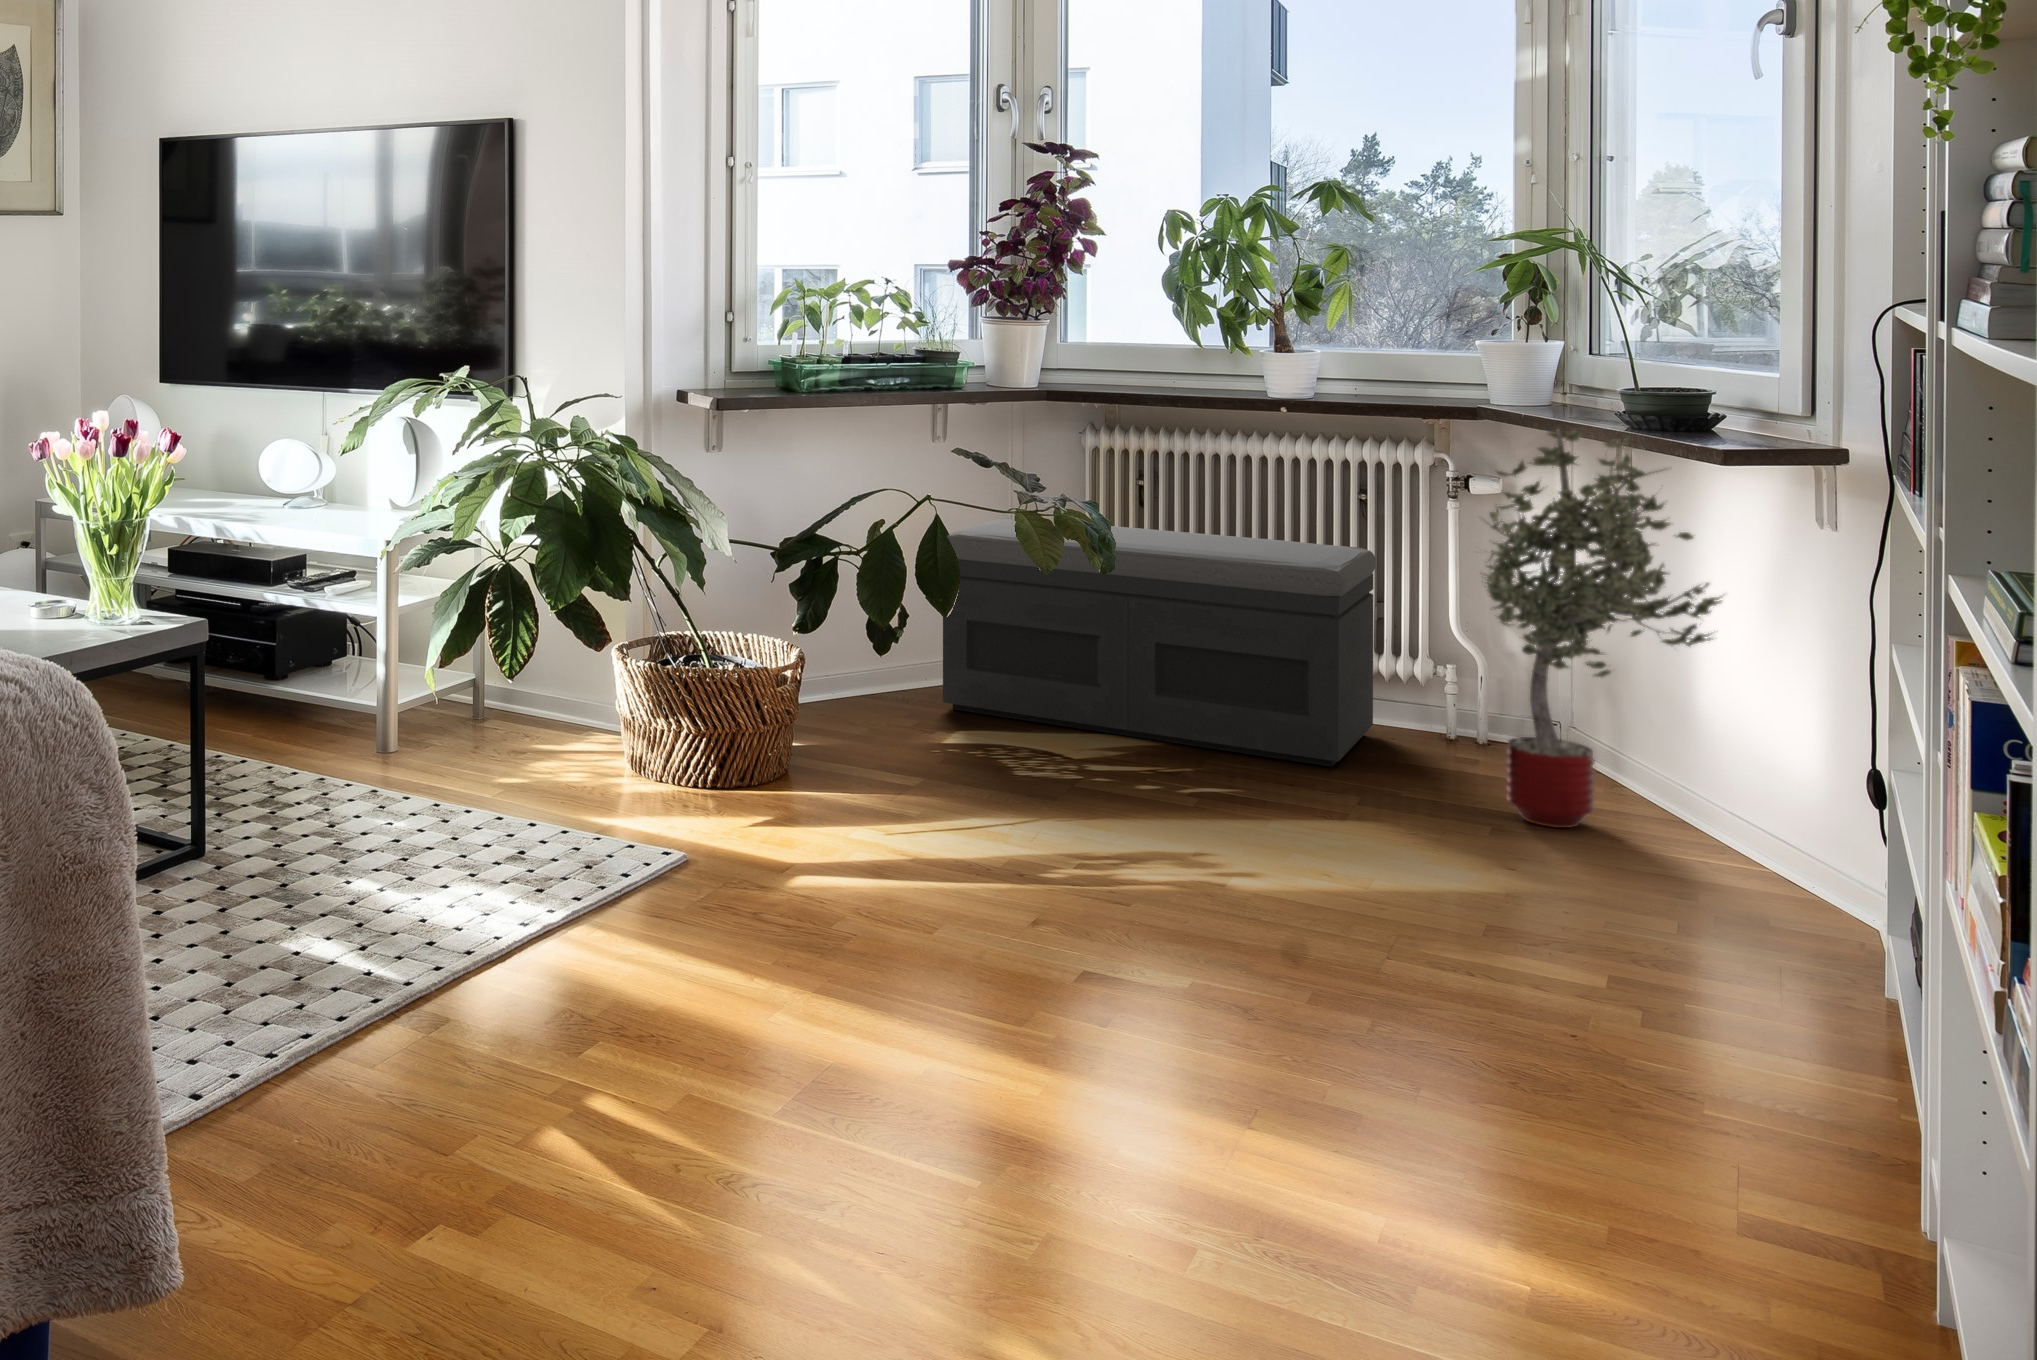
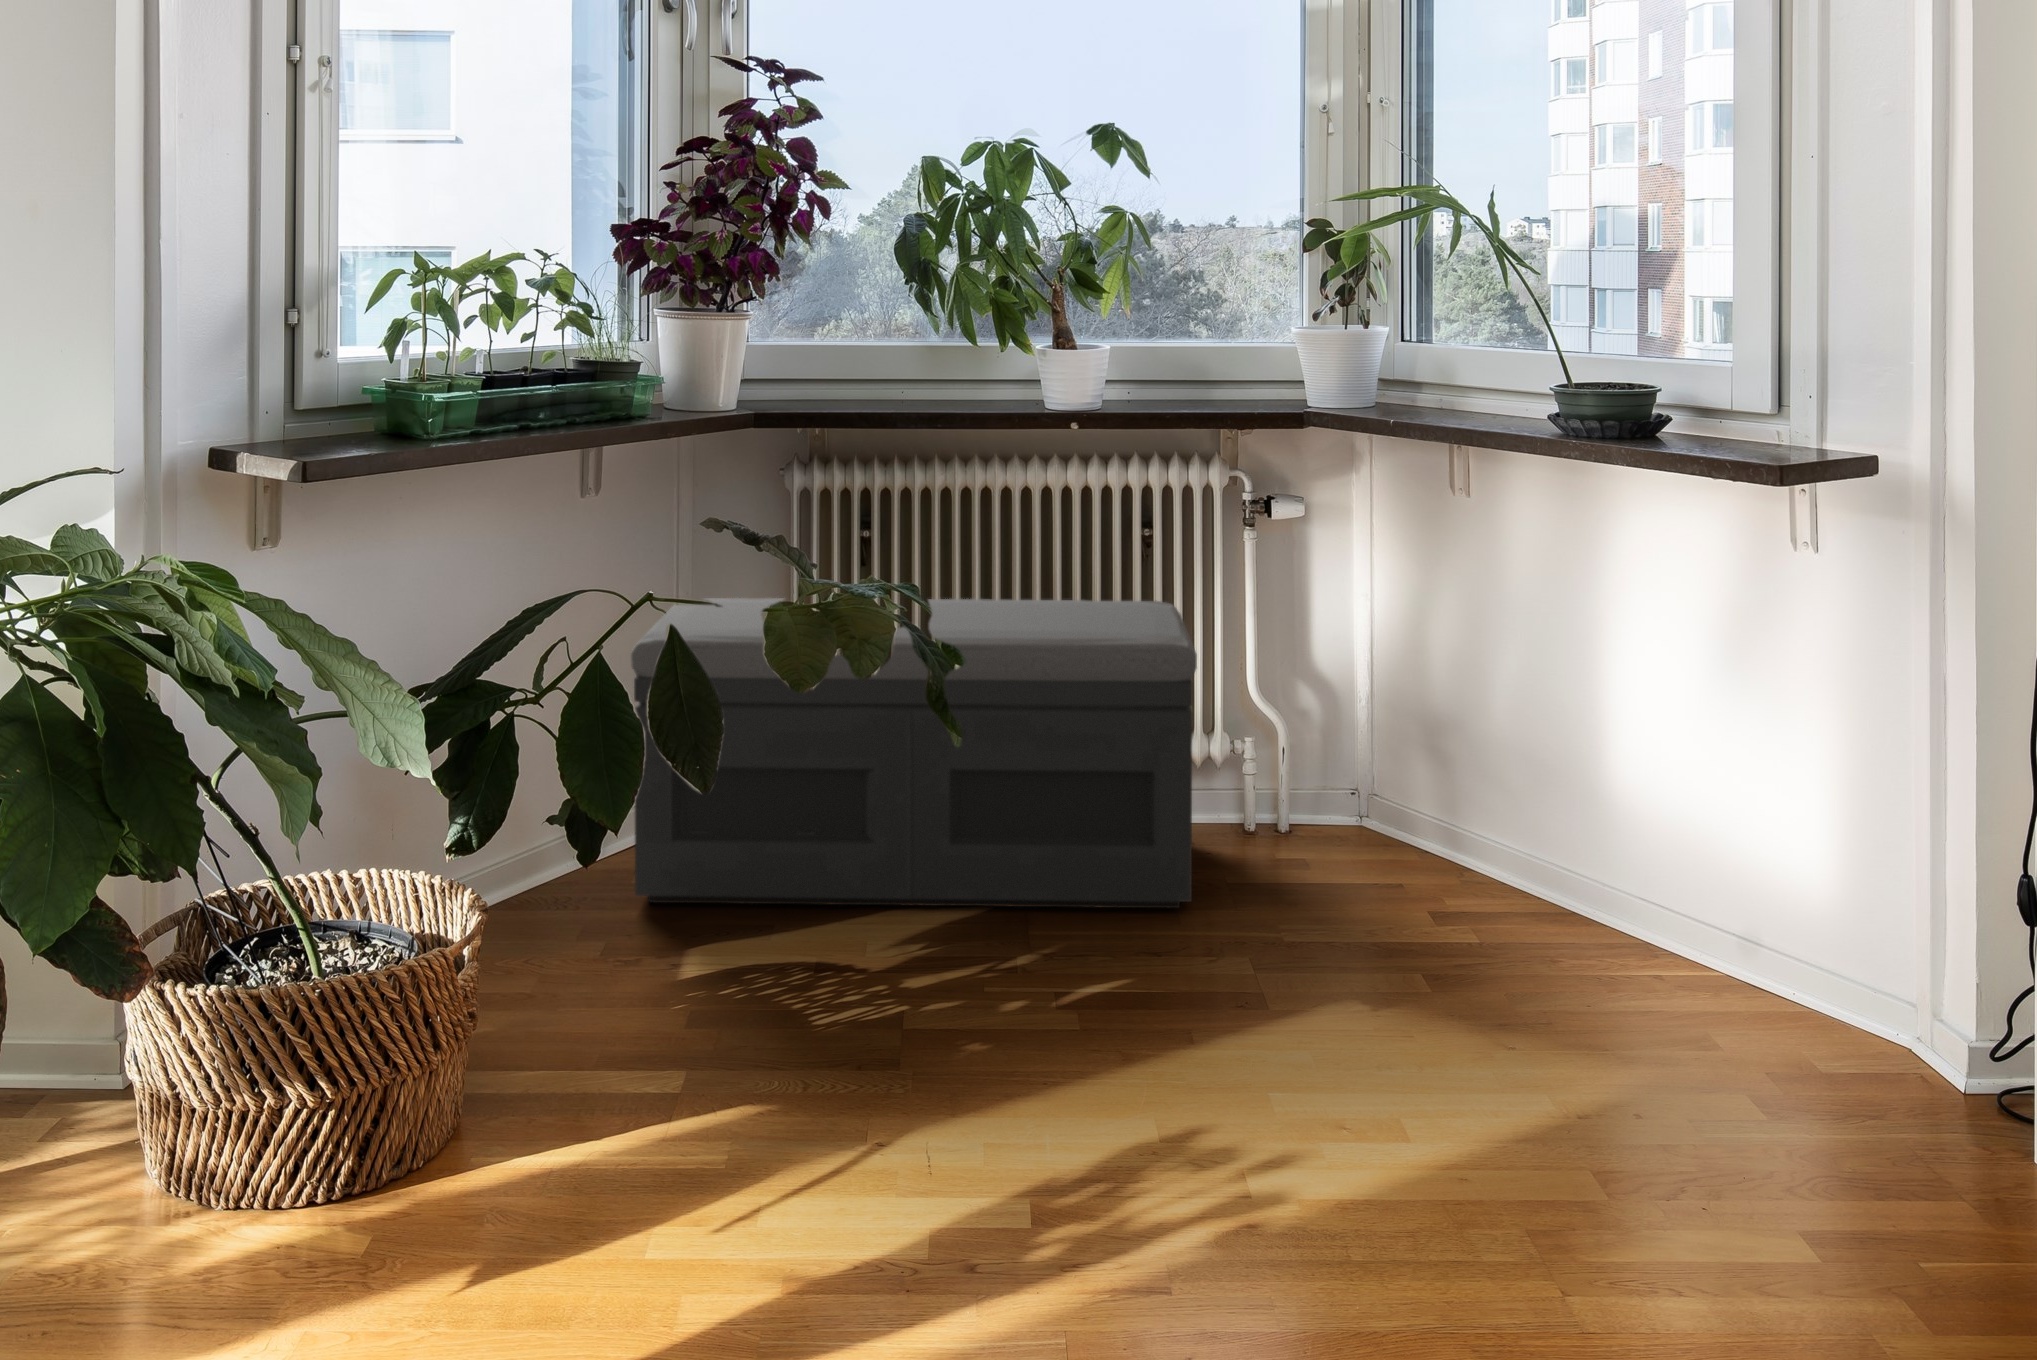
potted tree: present [1482,429,1723,828] -> none [1336,443,1666,960]

